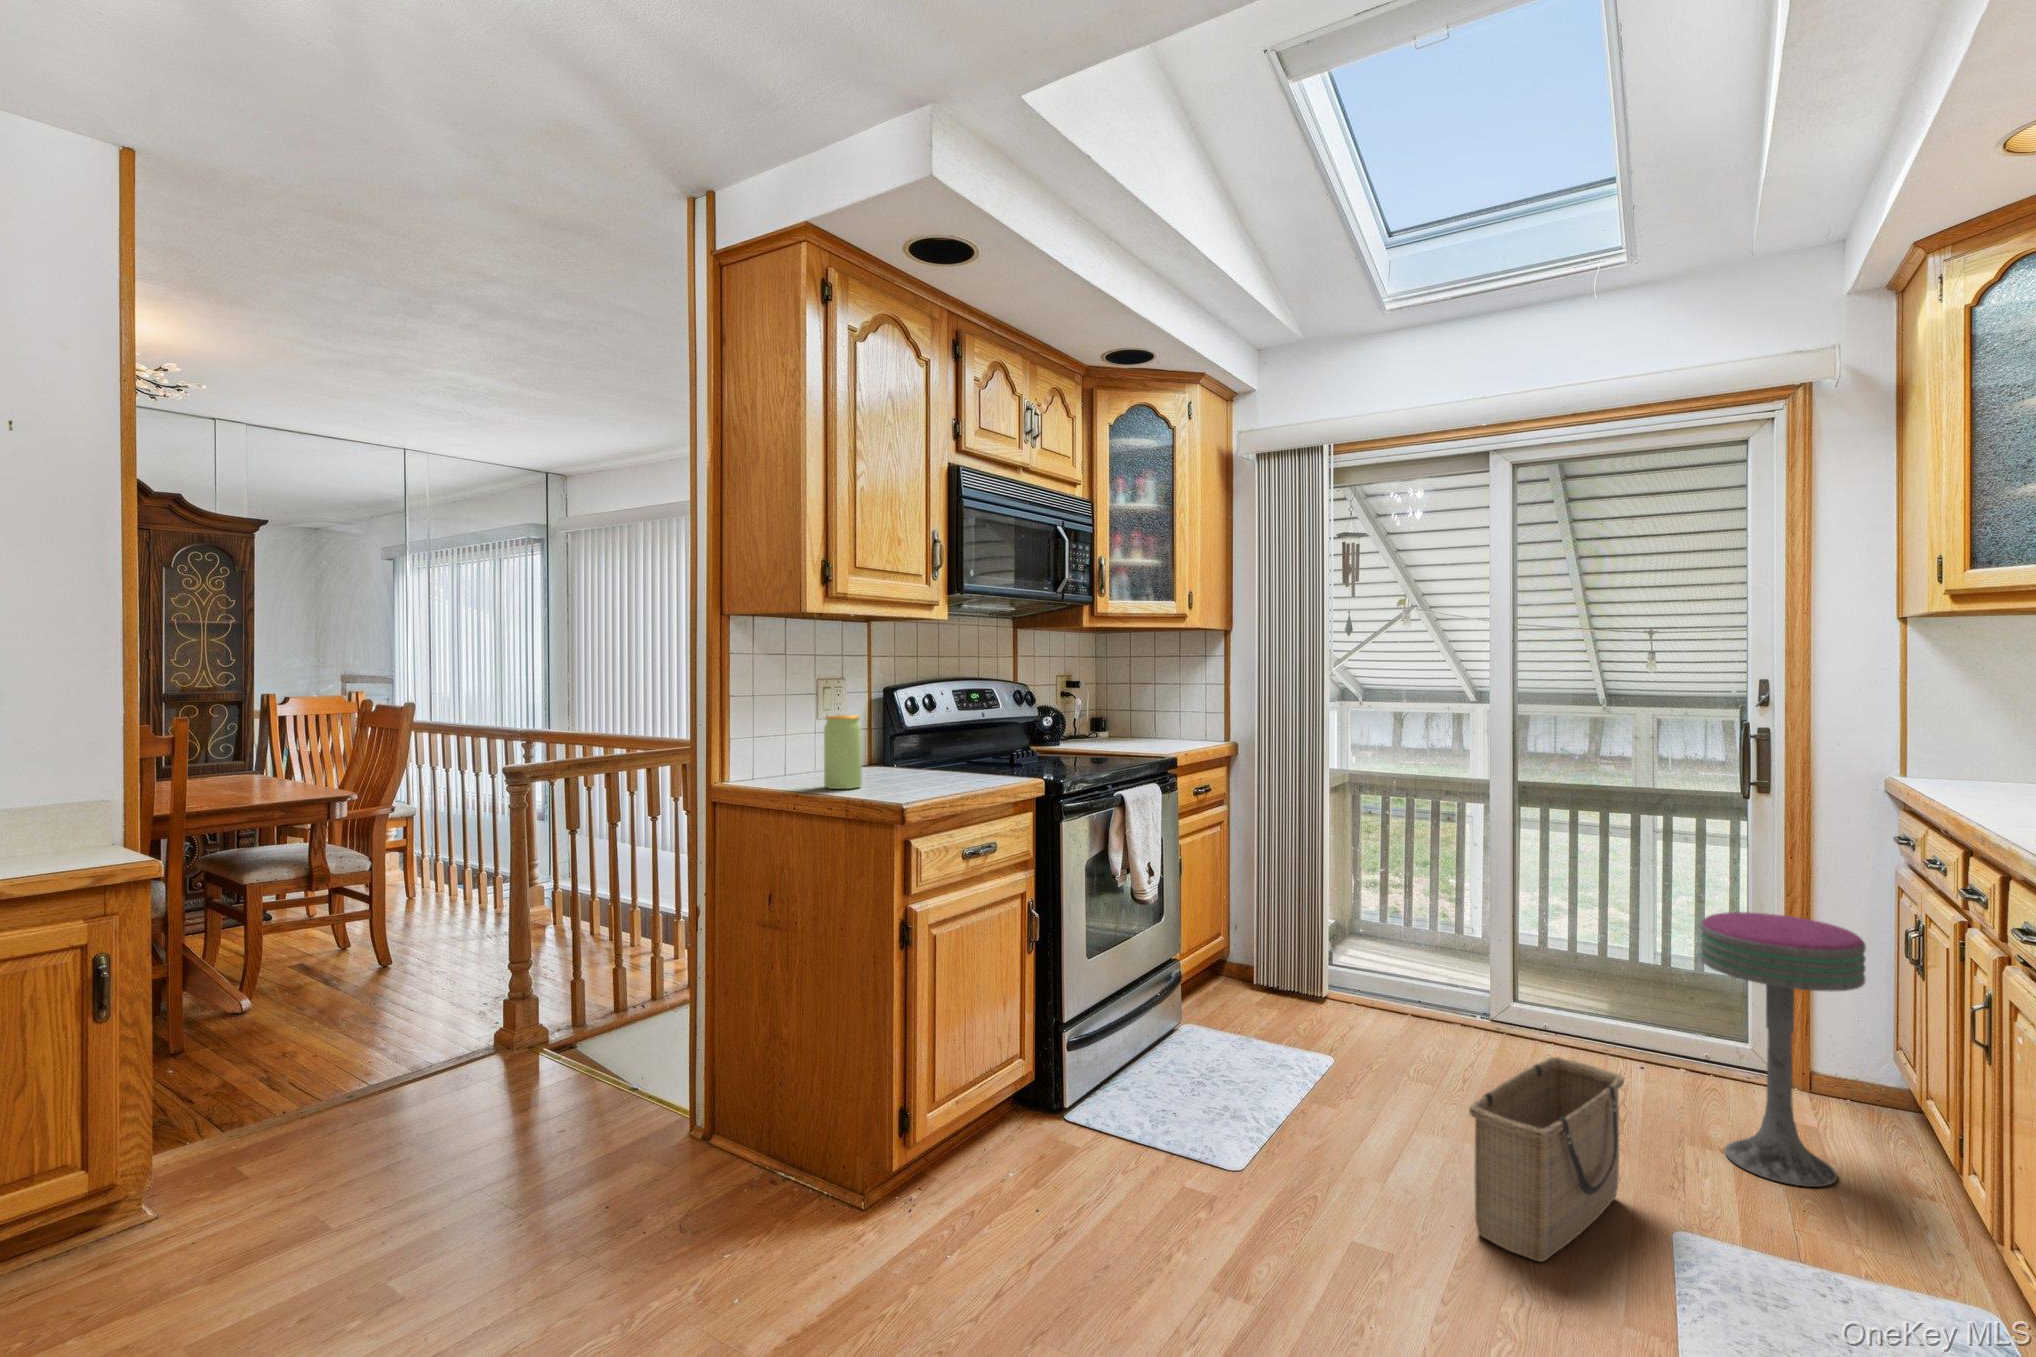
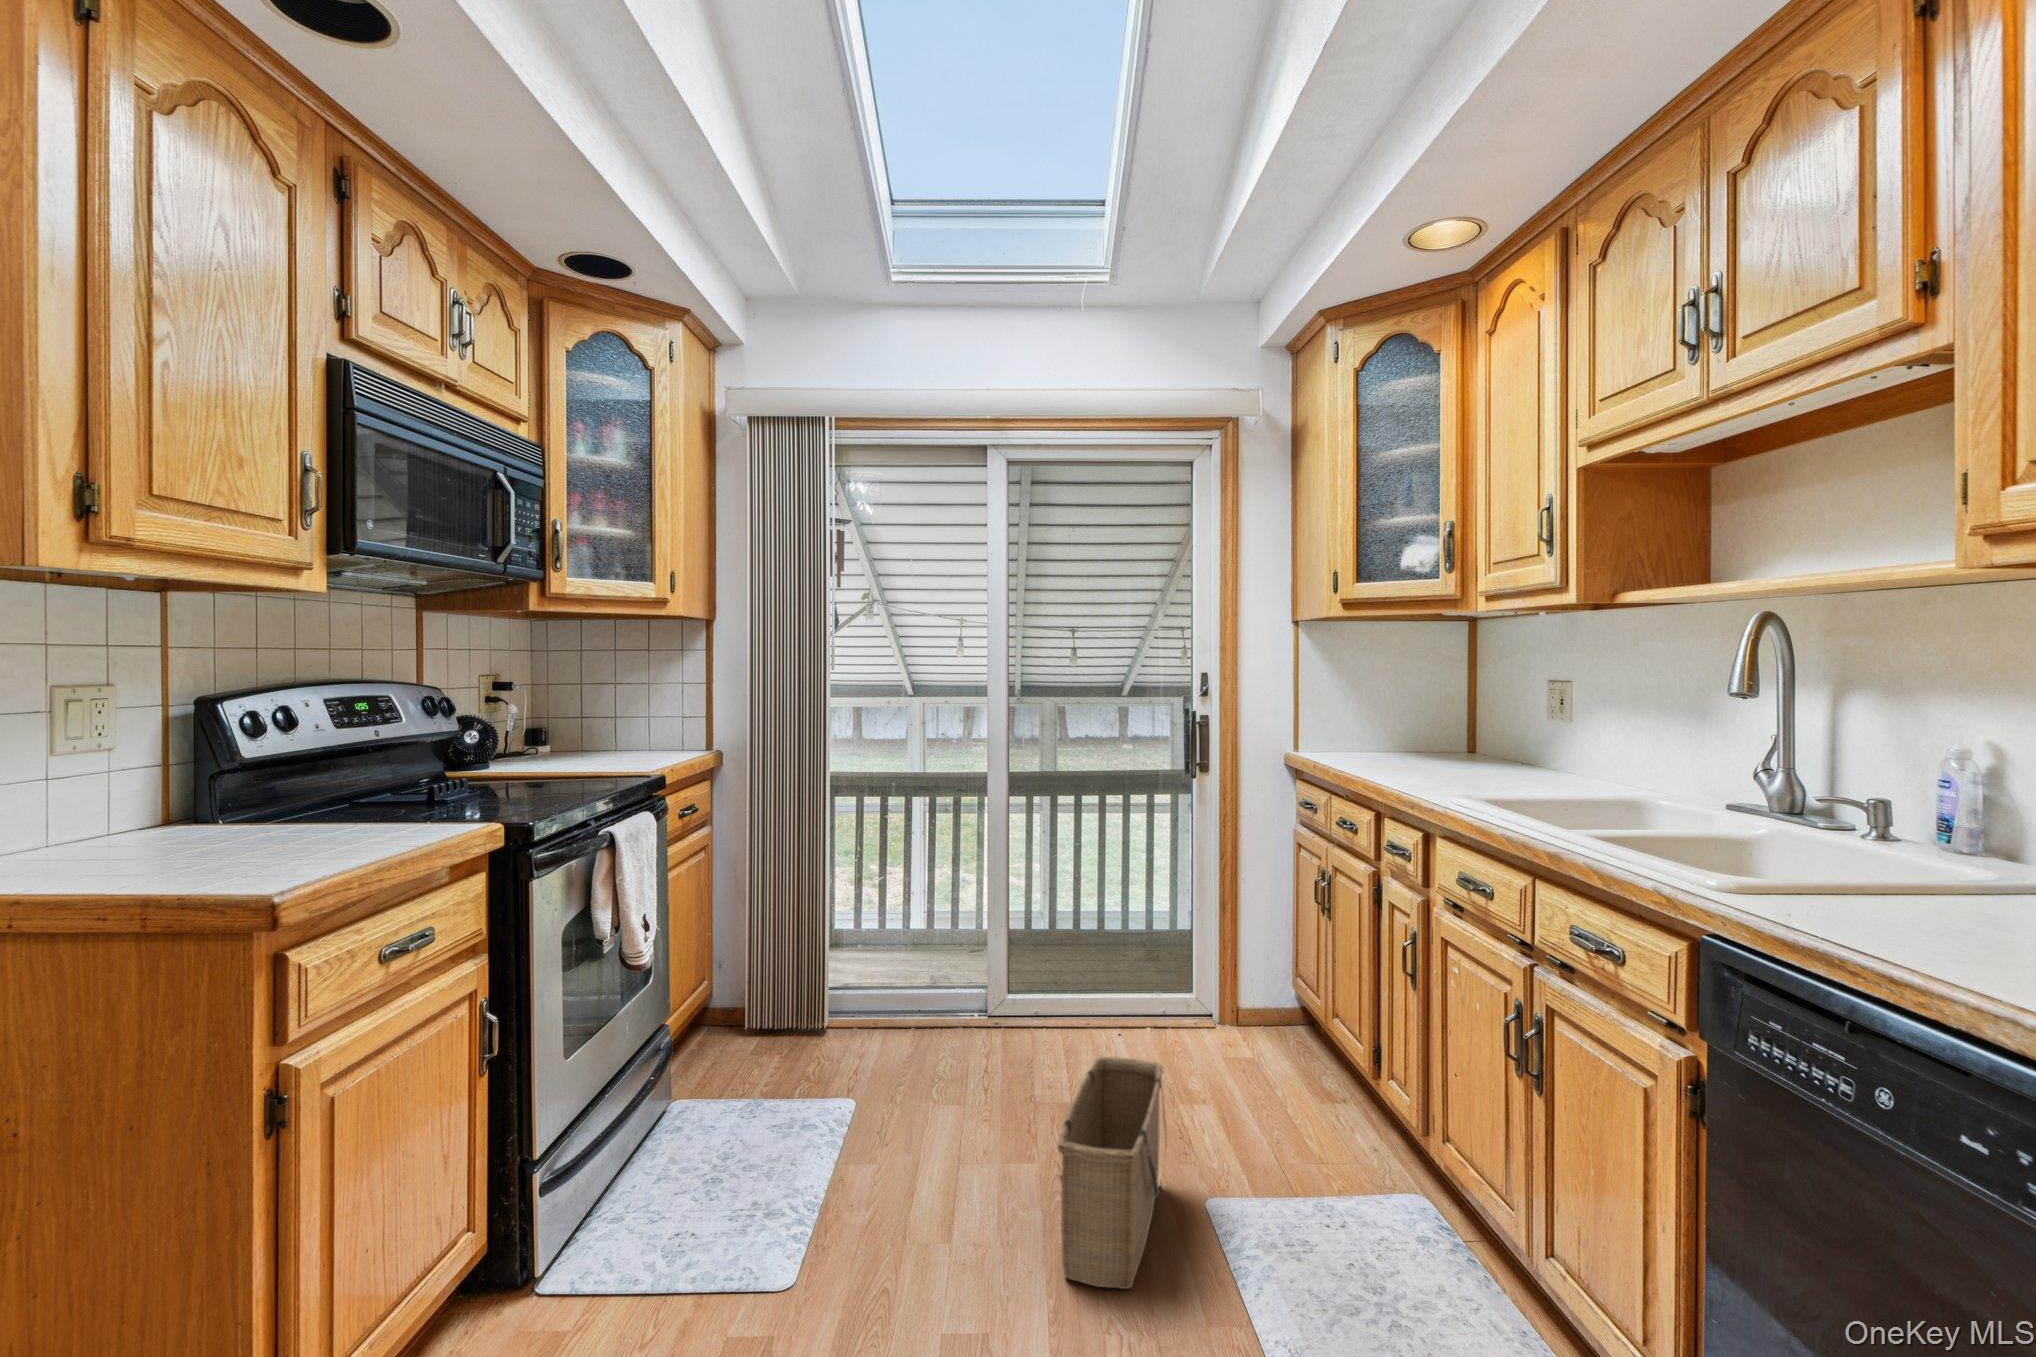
jar: present [824,715,862,789] -> none [73,749,163,882]
bar stool: present [1700,912,1866,1187] -> none [1190,883,1309,1121]

